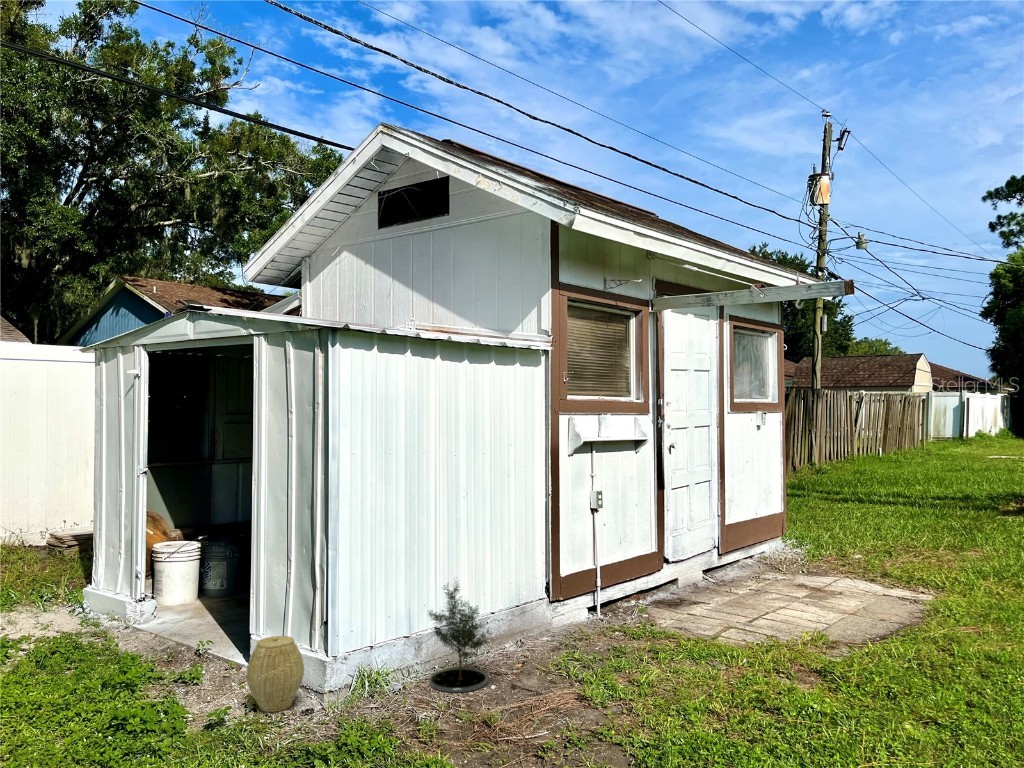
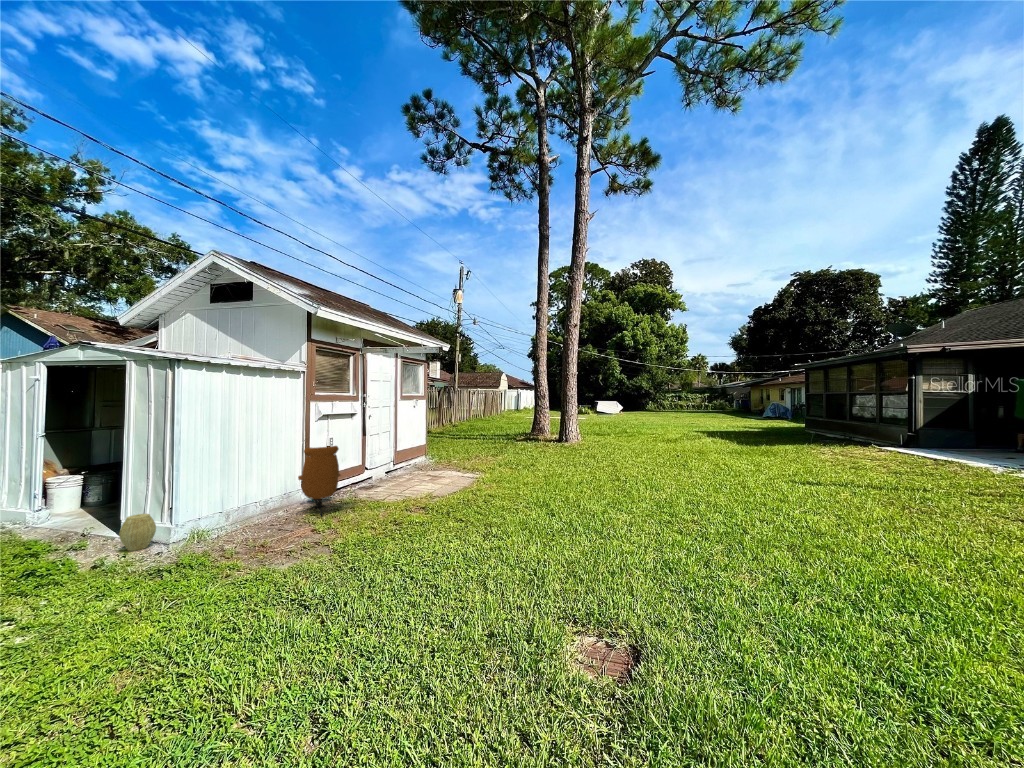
lounge chair: none [547,515,641,678] -> present [296,446,341,516]
potted tree: present [429,584,491,692] -> none [230,477,266,531]

